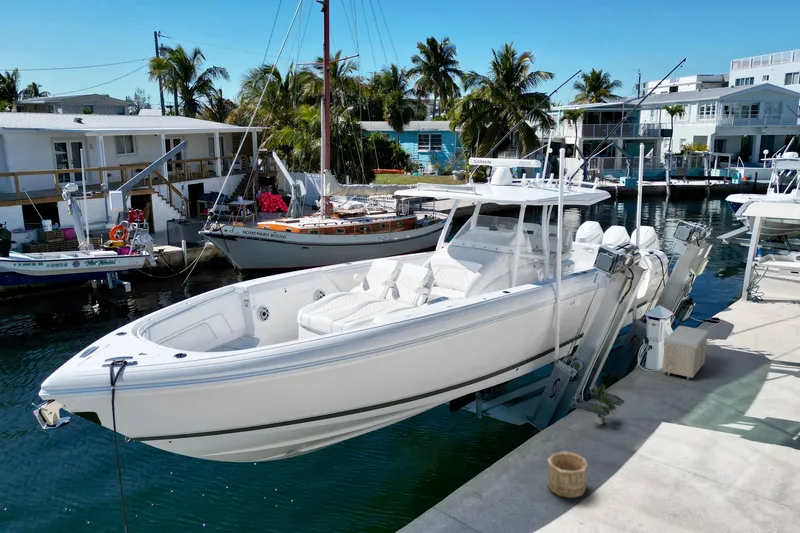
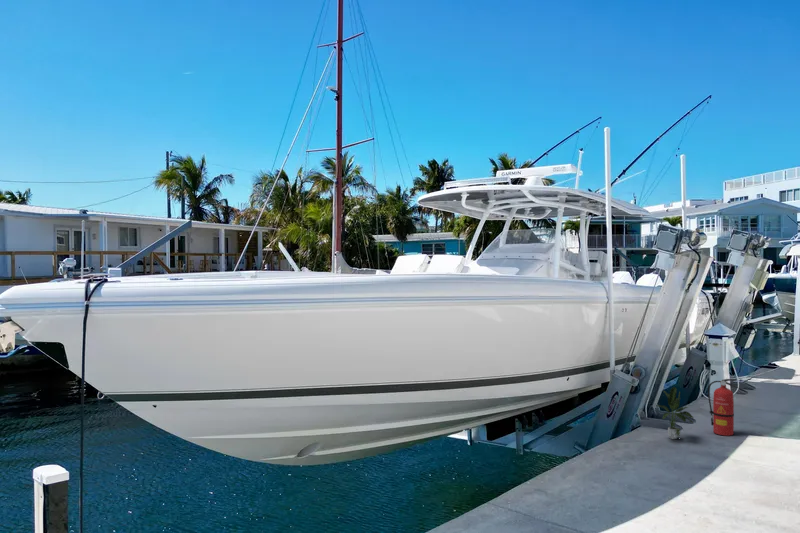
storage bench: present [662,326,709,379] -> none [731,350,780,406]
fire extinguisher: none [632,376,656,420] -> present [708,379,738,436]
wooden bucket: present [548,452,588,498] -> none [625,443,681,498]

